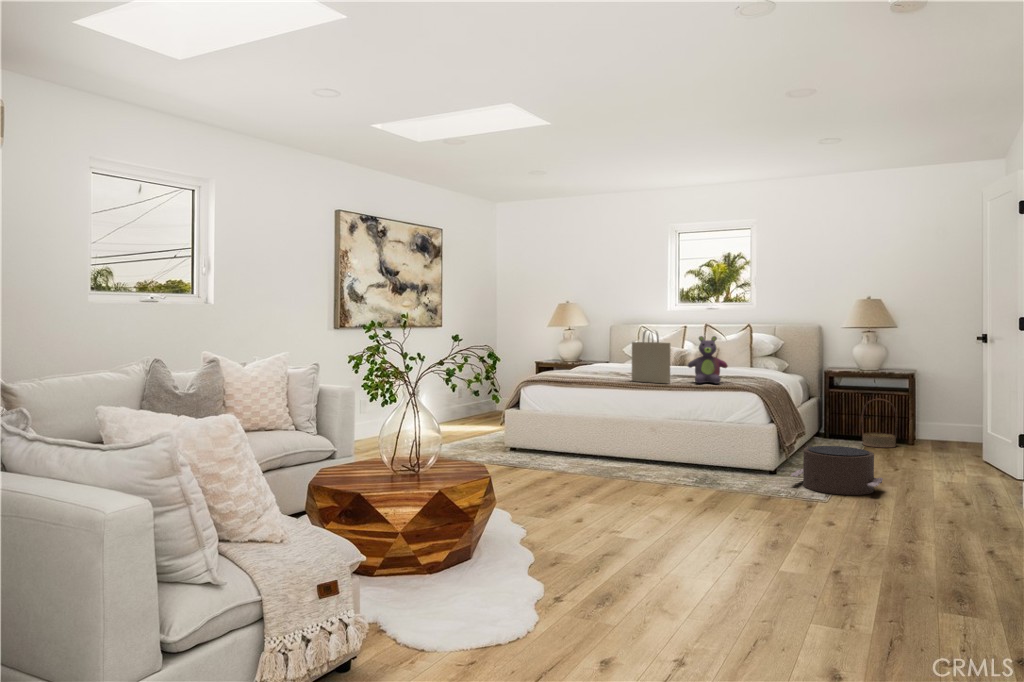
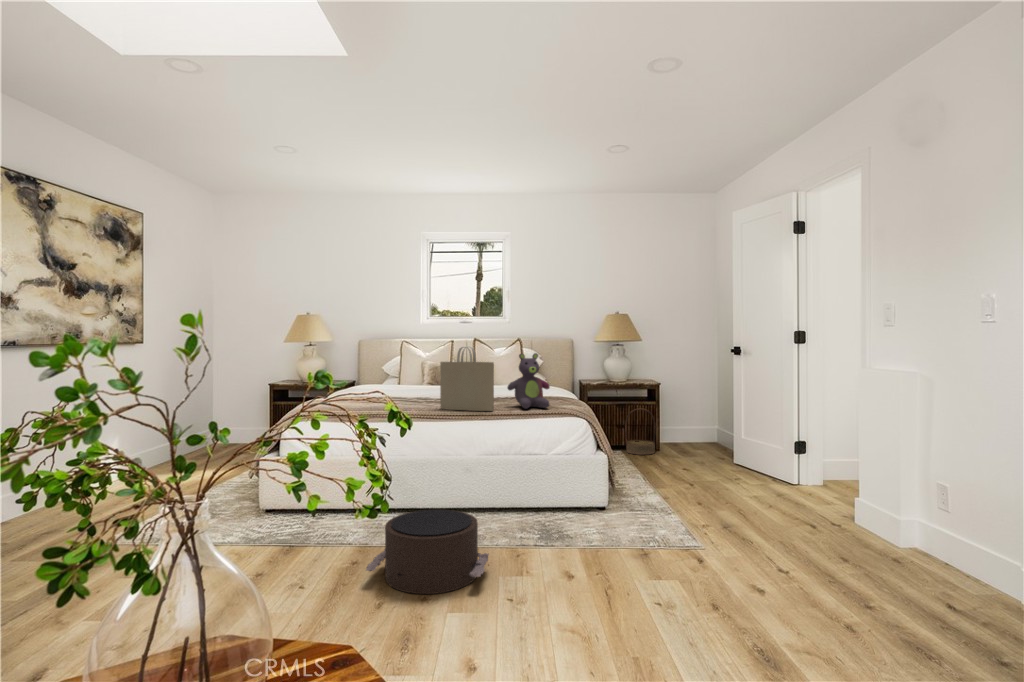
pouf: present [790,446,883,495] -> present [366,510,489,594]

